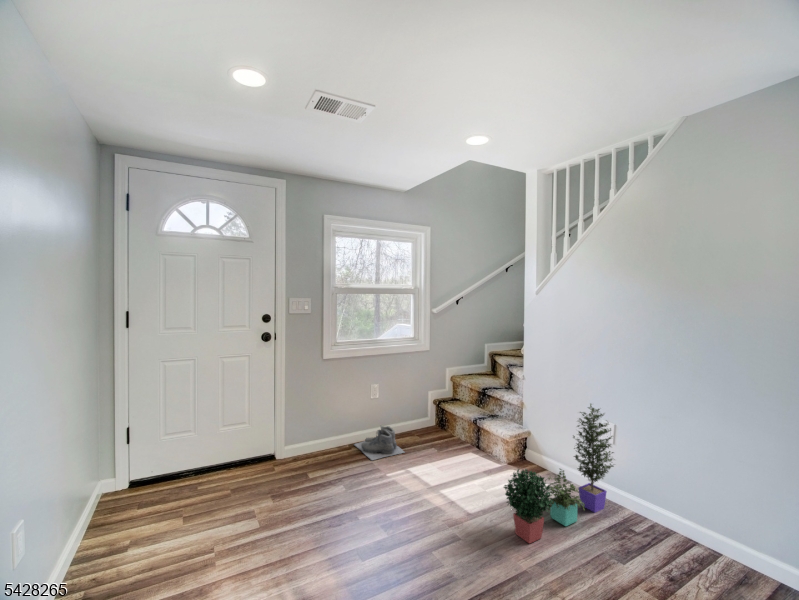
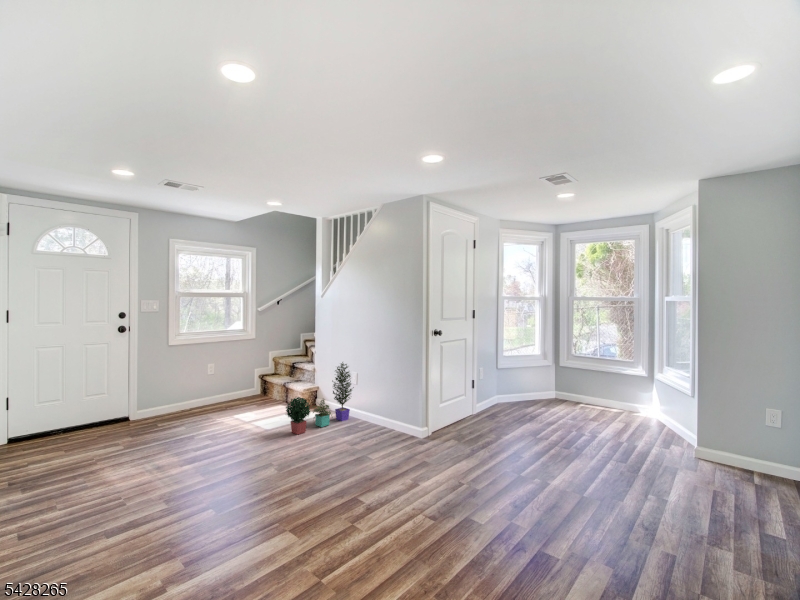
boots: present [354,425,404,460] -> none [193,392,234,414]

